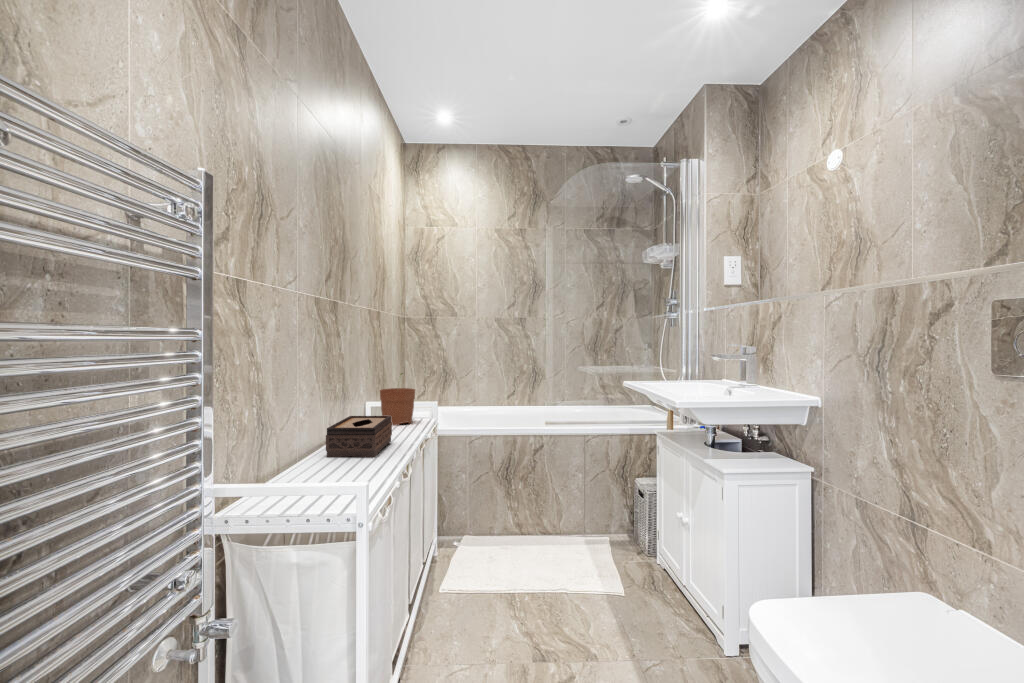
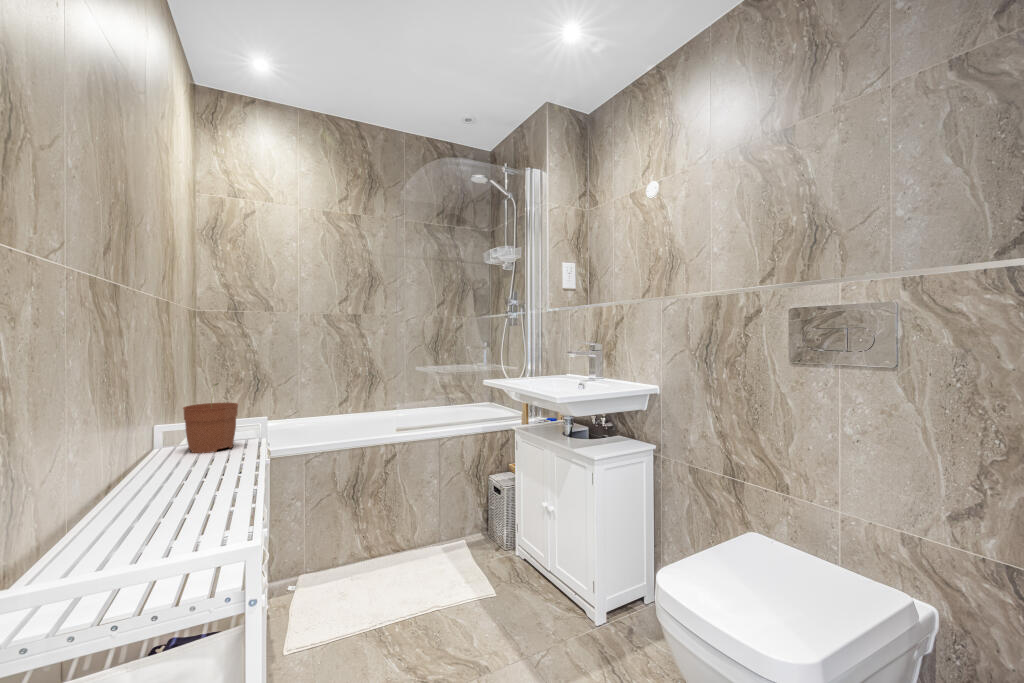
tissue box: present [326,416,392,458] -> none [129,443,226,517]

